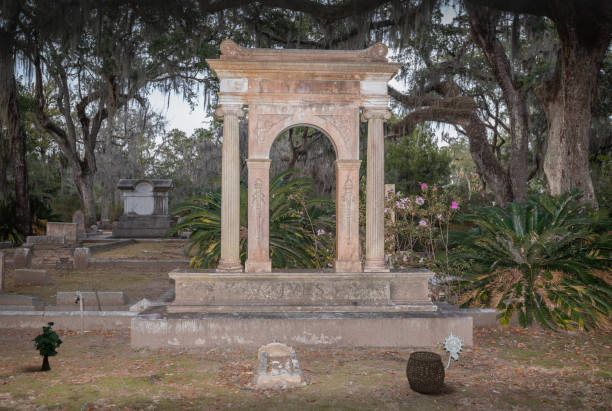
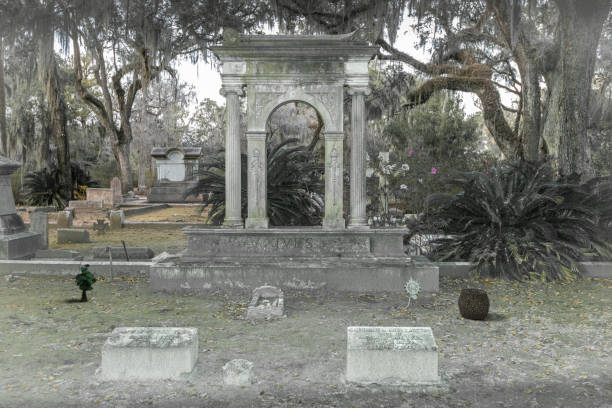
woven basket: present [406,351,445,393] -> present [458,288,490,319]

